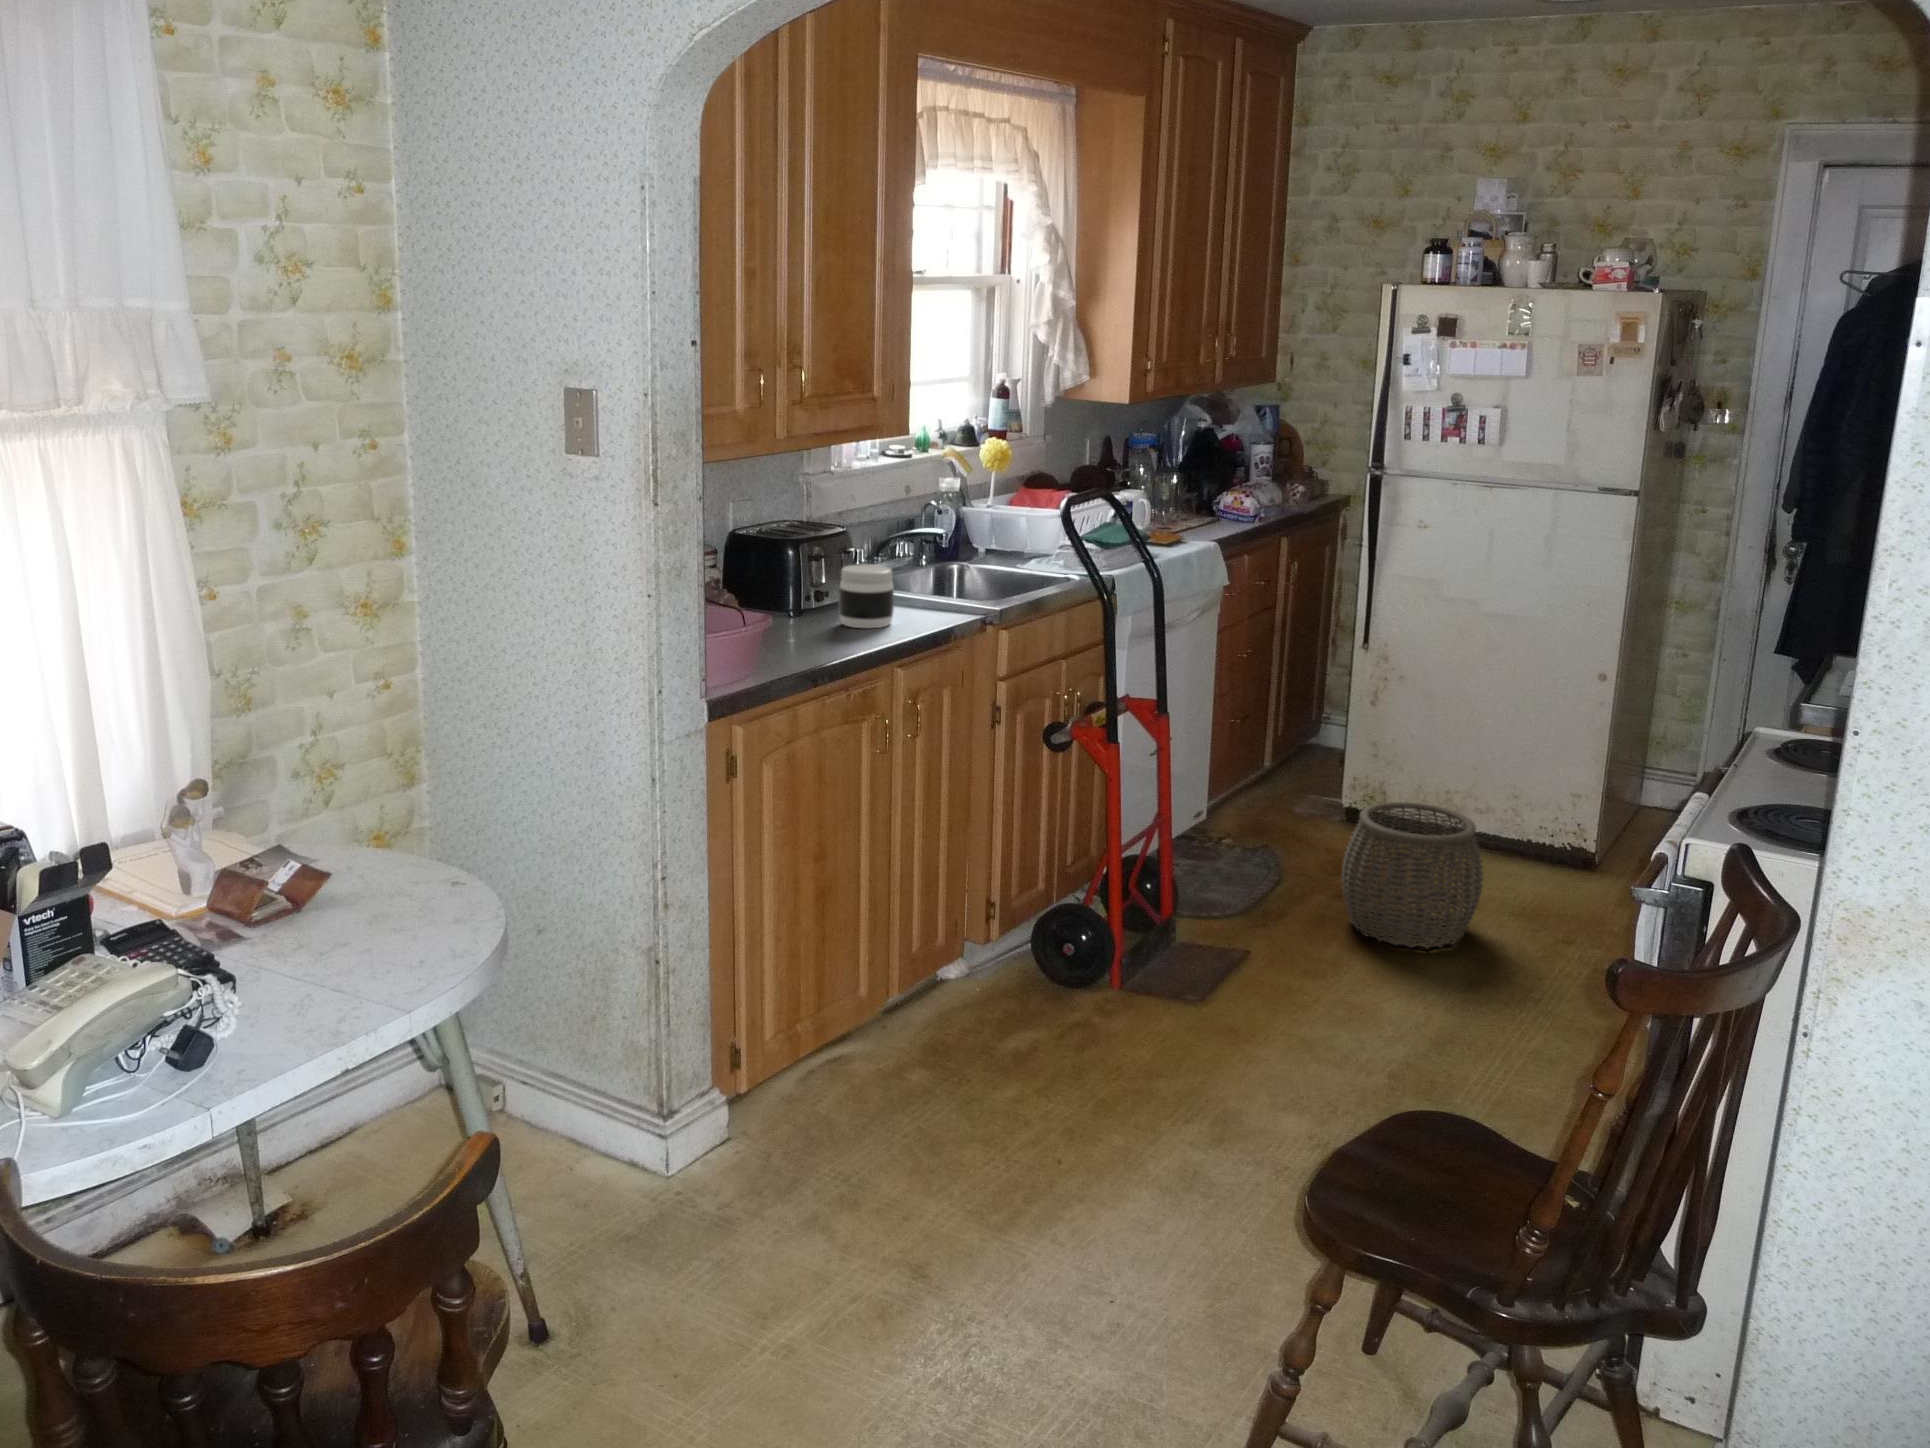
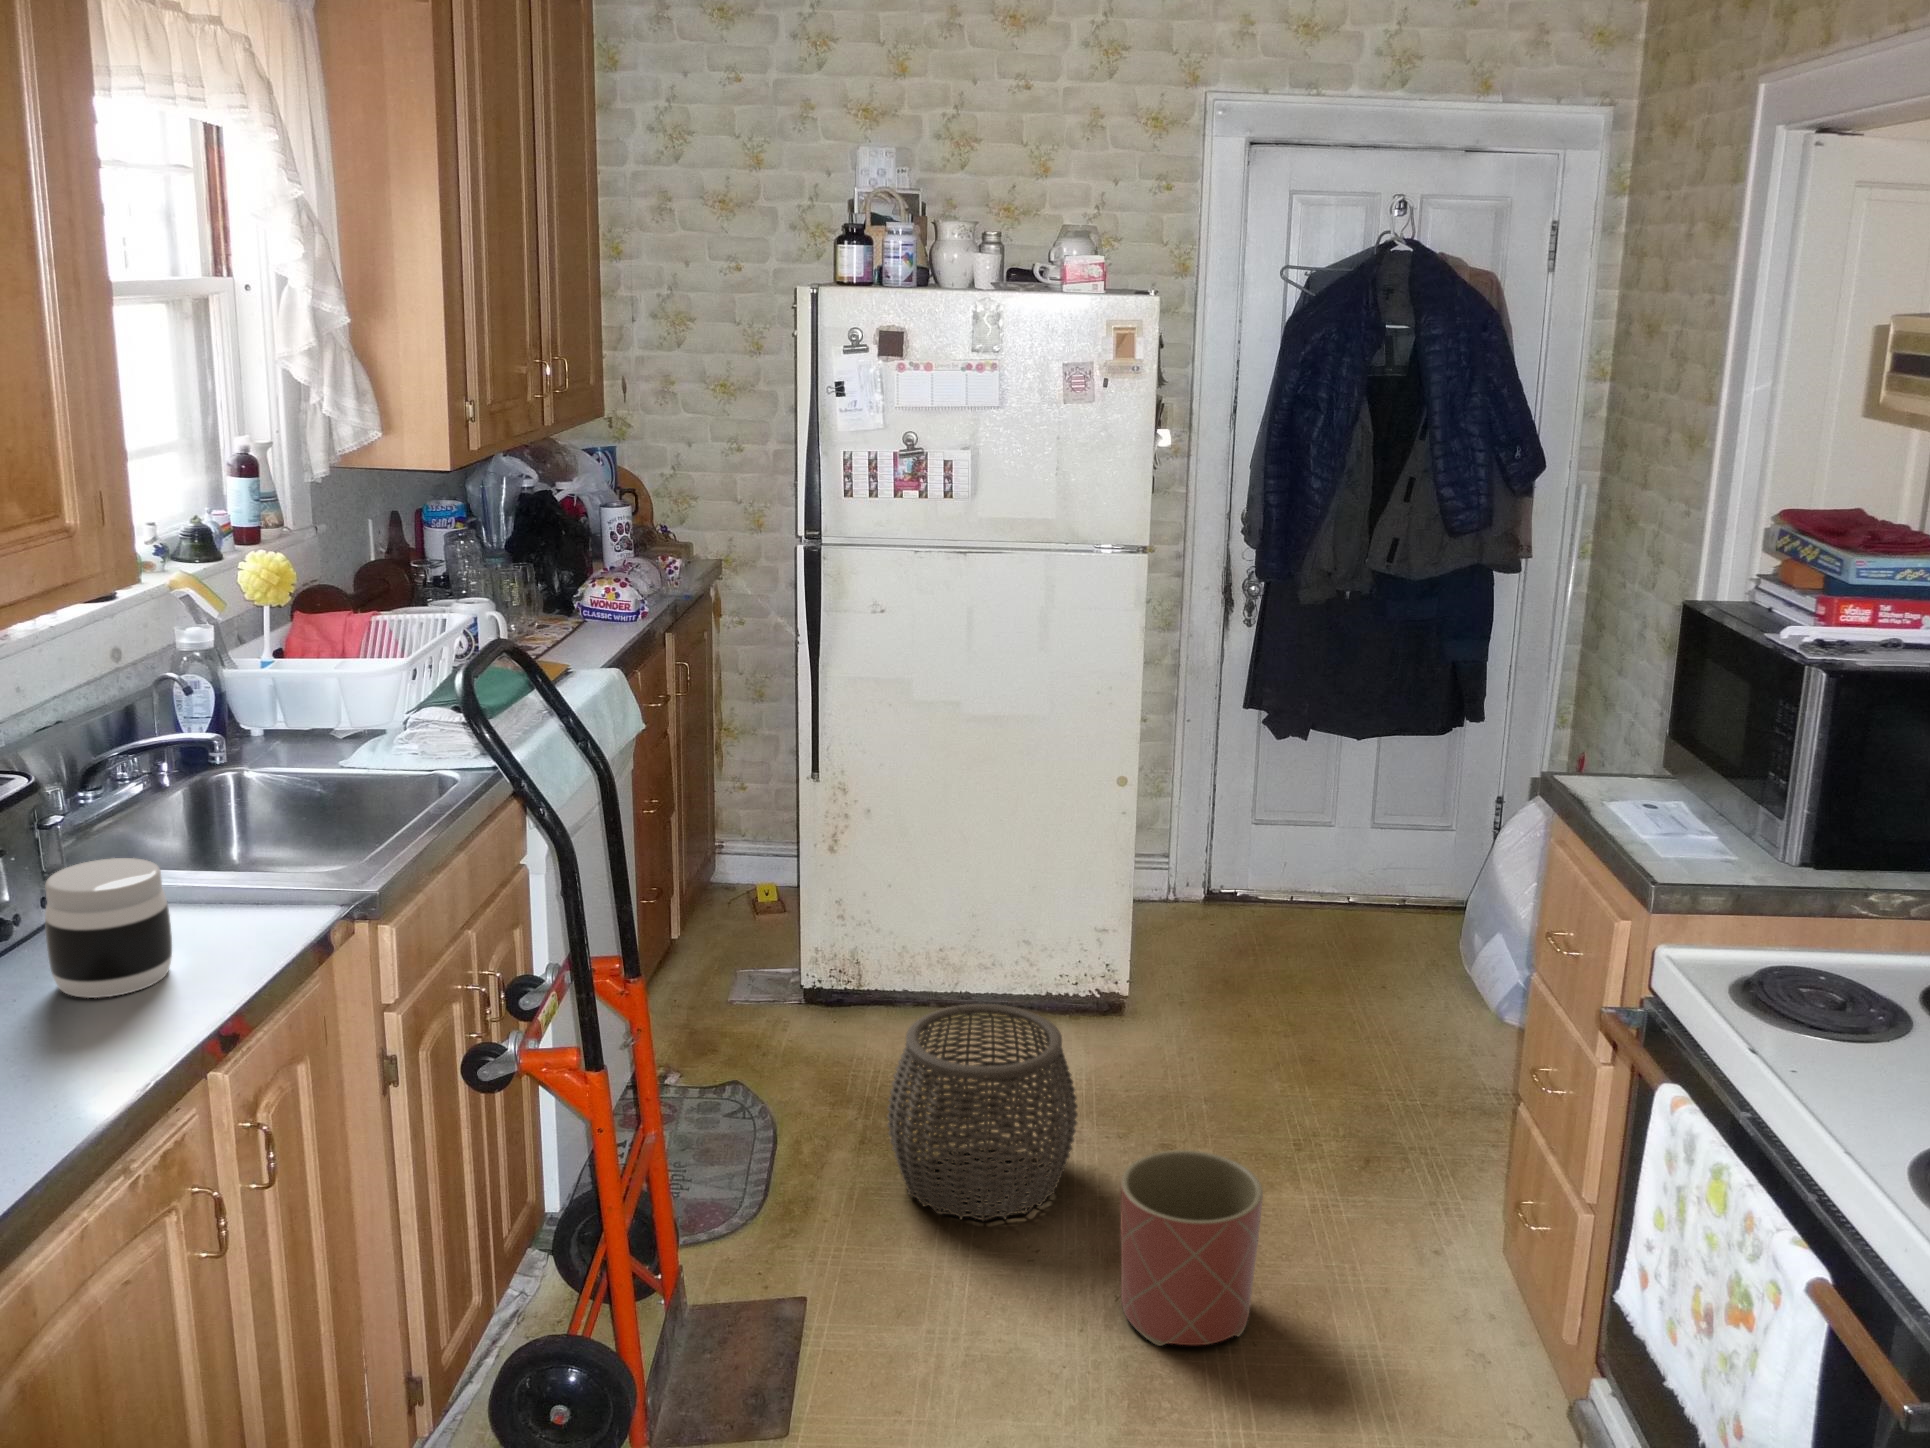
planter: none [1461,905,1574,1038] -> present [1121,1150,1263,1346]

